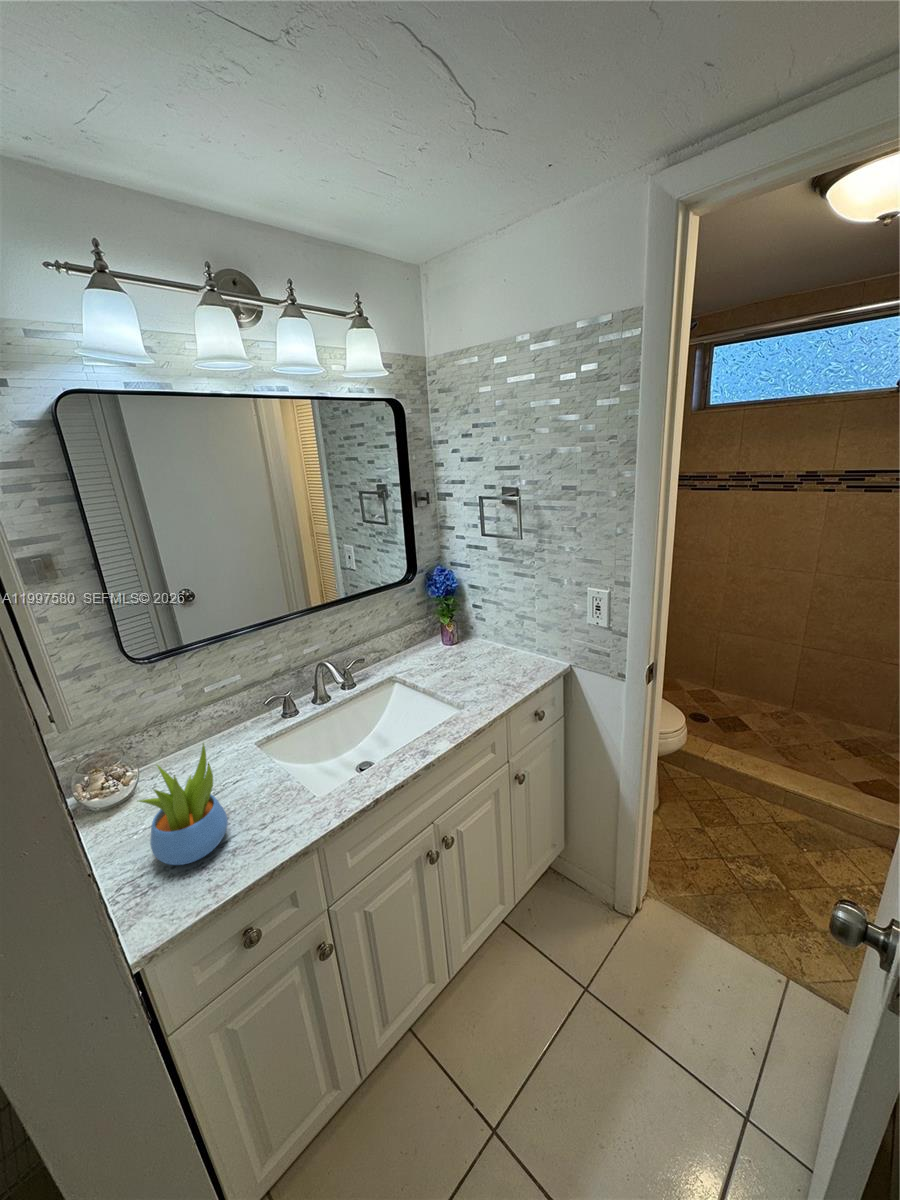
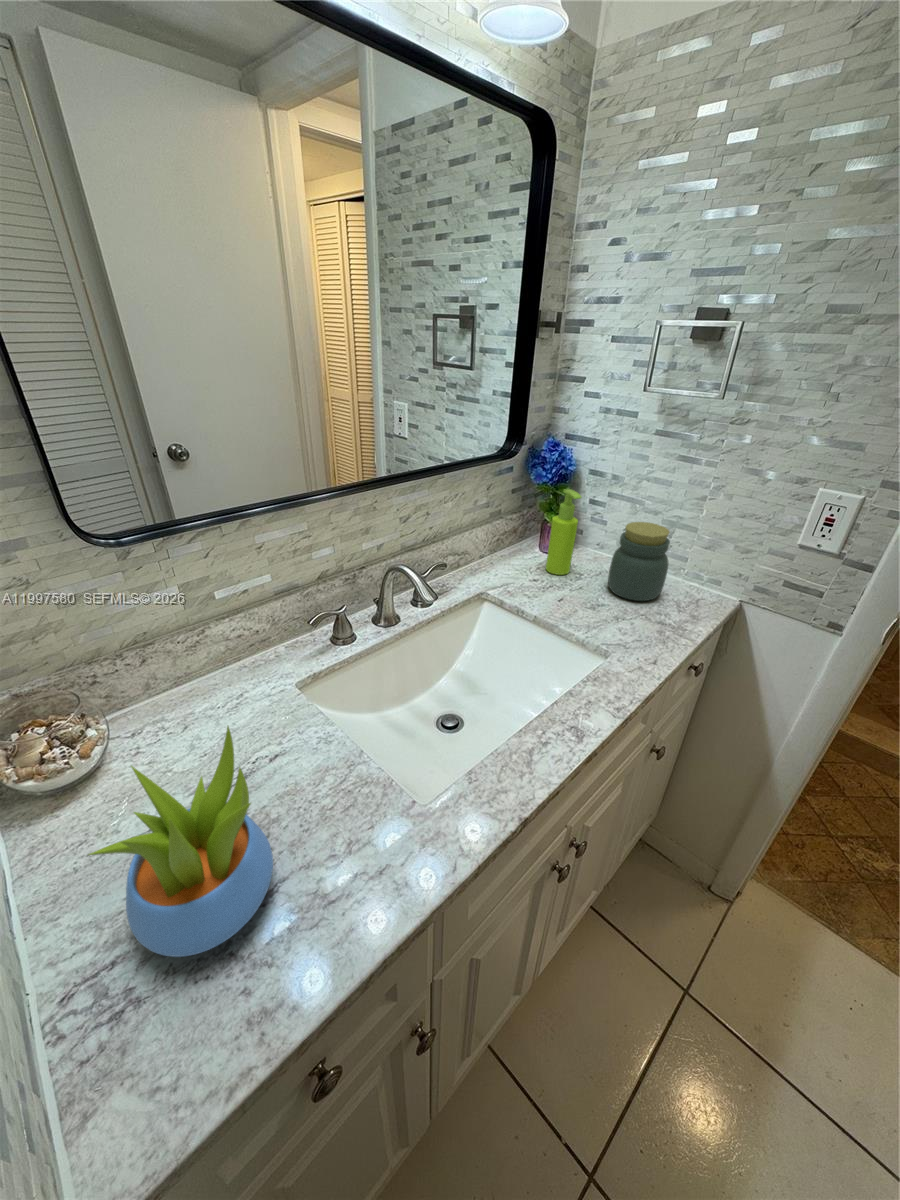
soap dispenser: none [440,600,460,659] -> present [546,489,582,575]
jar: none [480,618,517,672] -> present [608,522,670,601]

